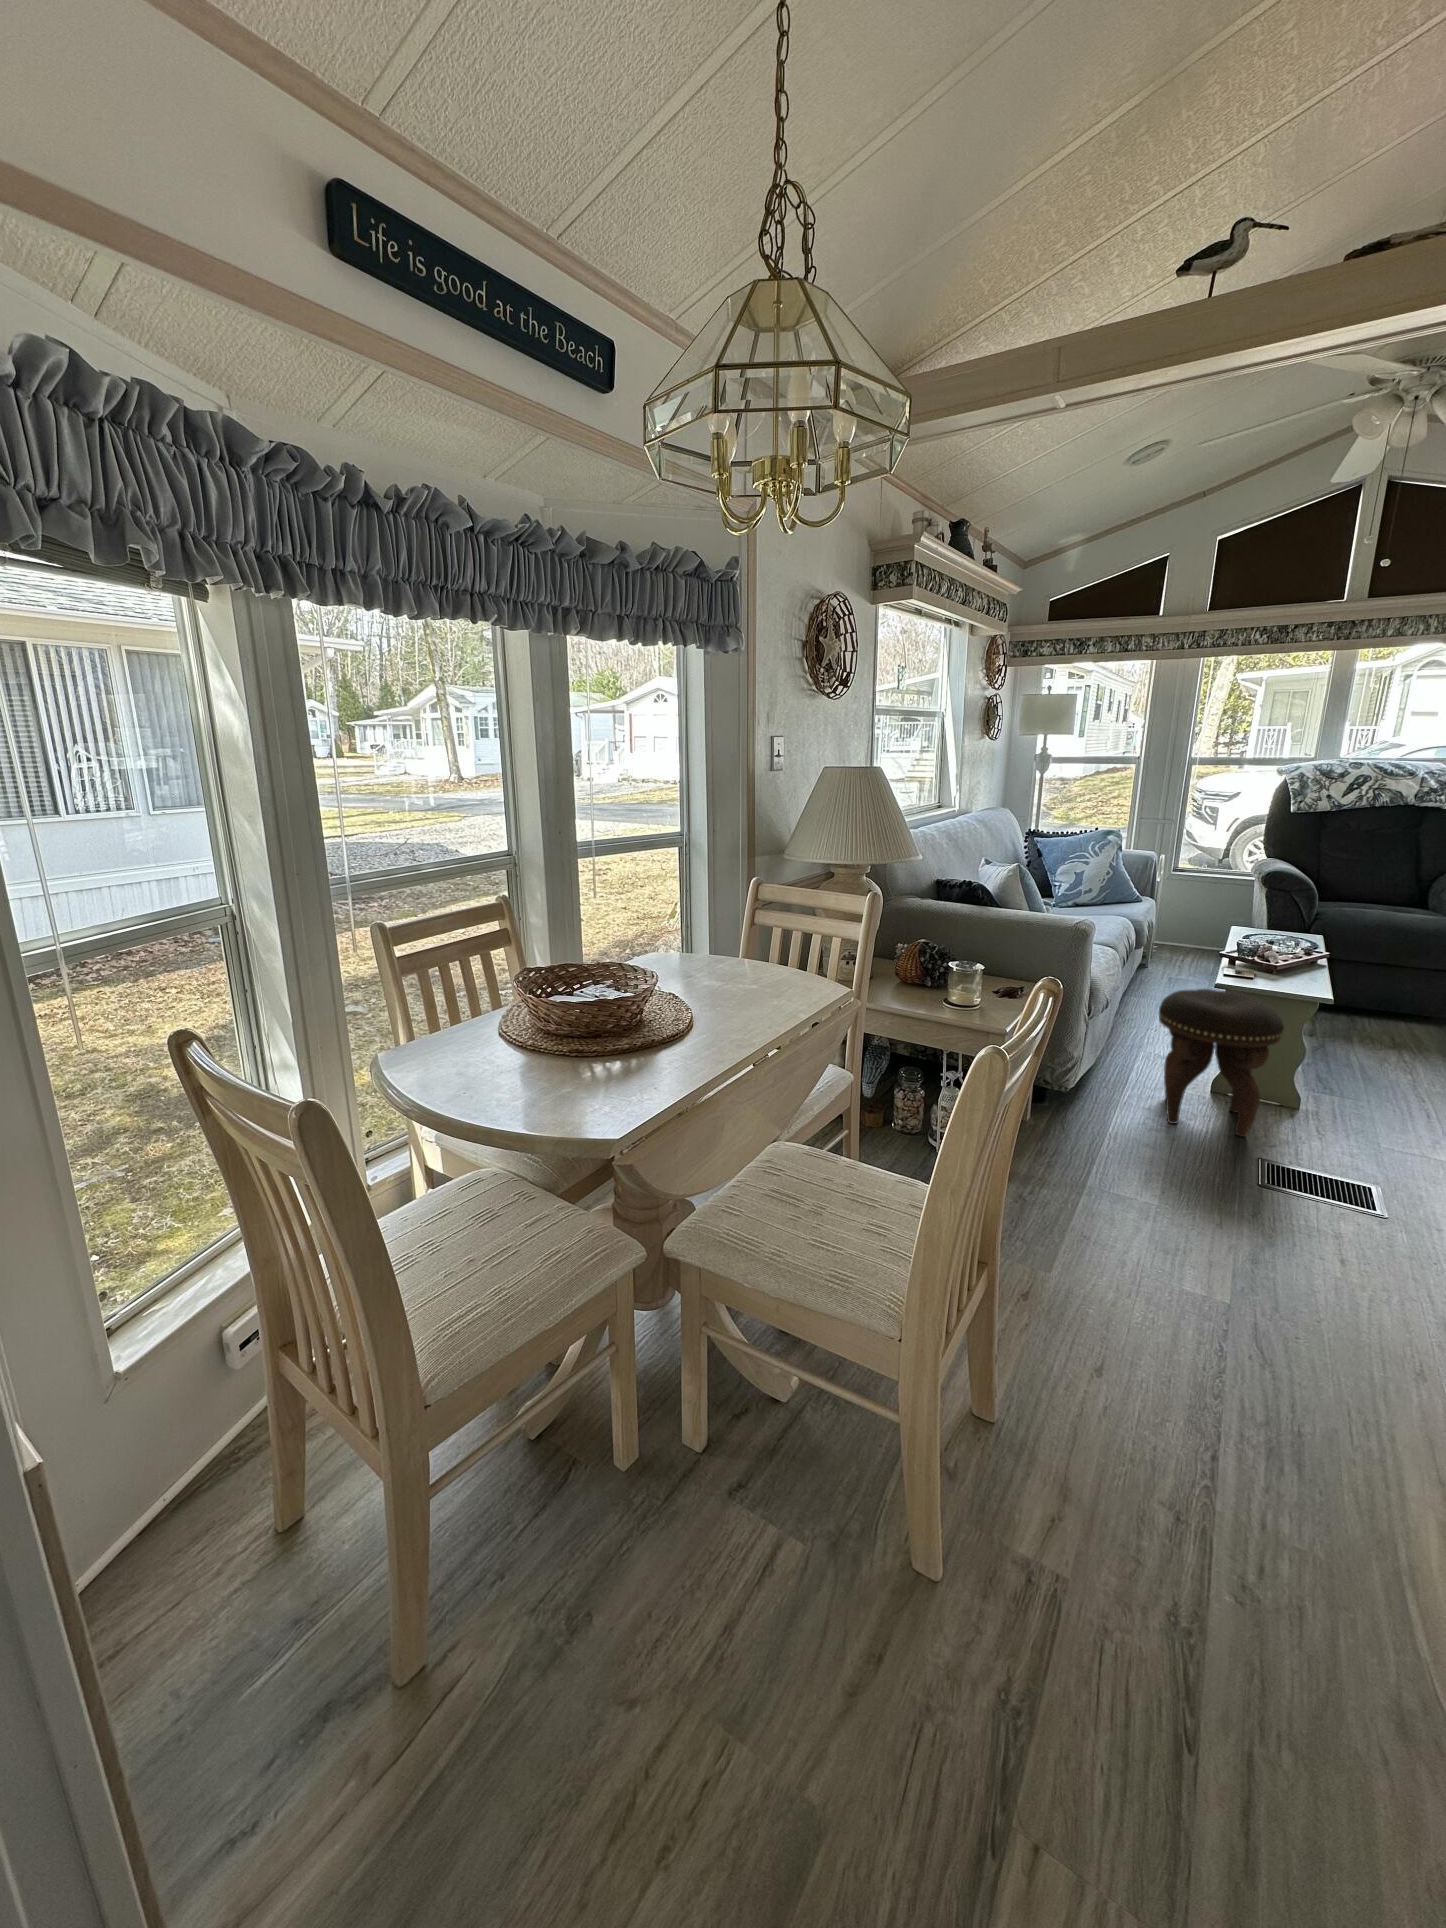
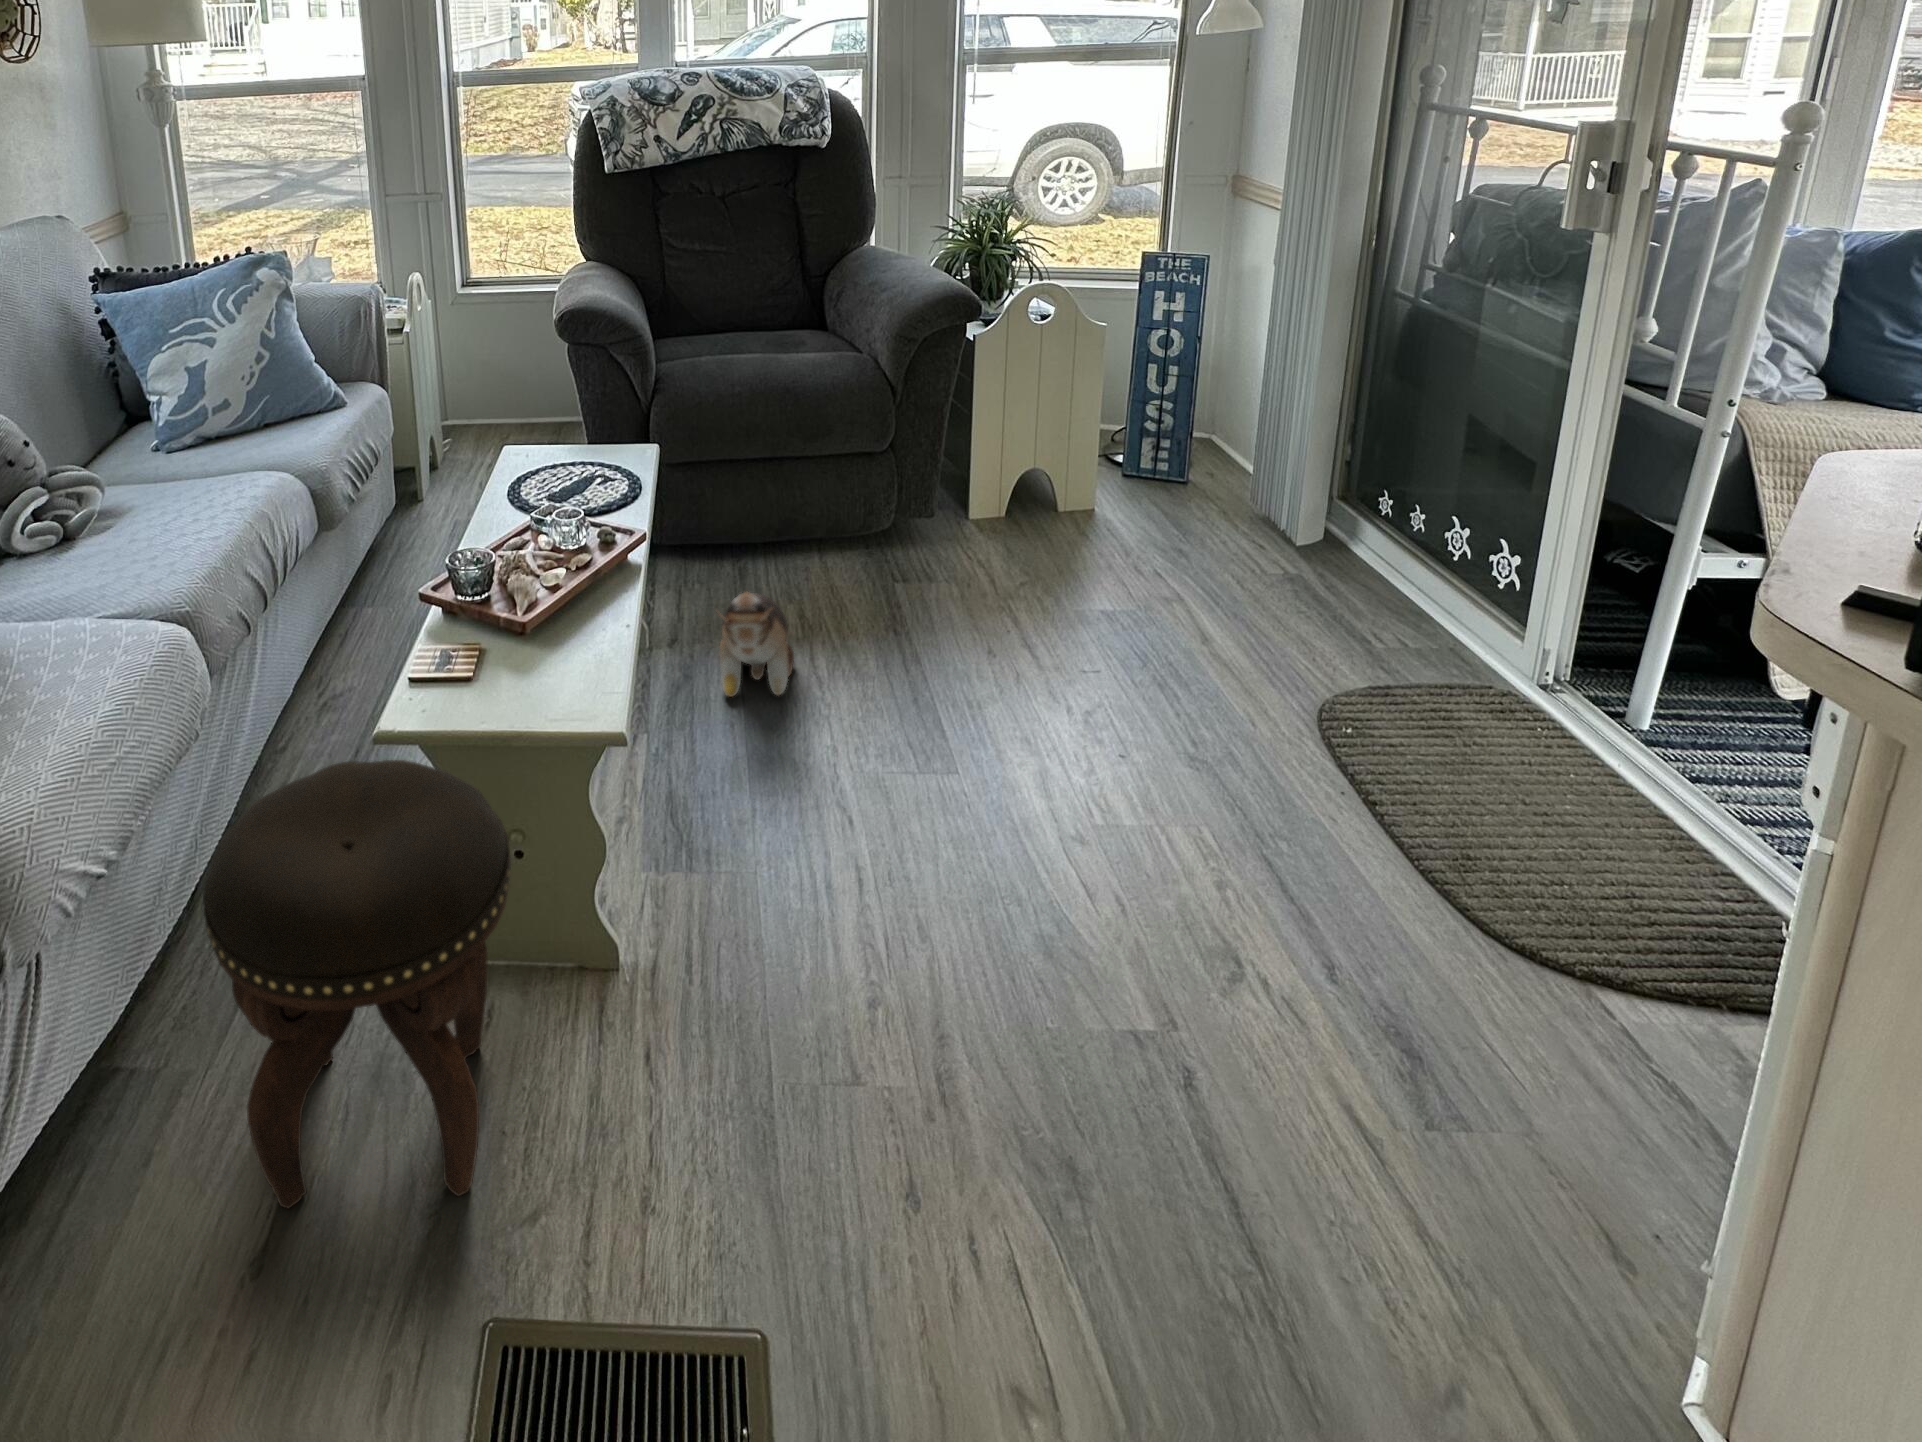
plush toy: none [1347,1002,1391,1058] -> present [719,592,794,697]

